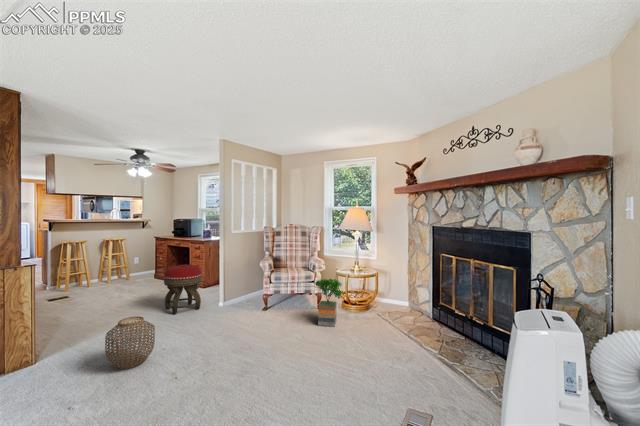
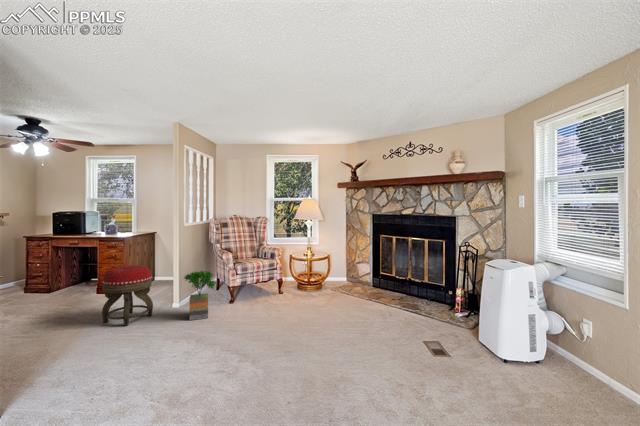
potted tree: present [315,279,343,327] -> present [184,270,216,320]
woven basket: present [105,316,155,369] -> none [123,324,180,387]

